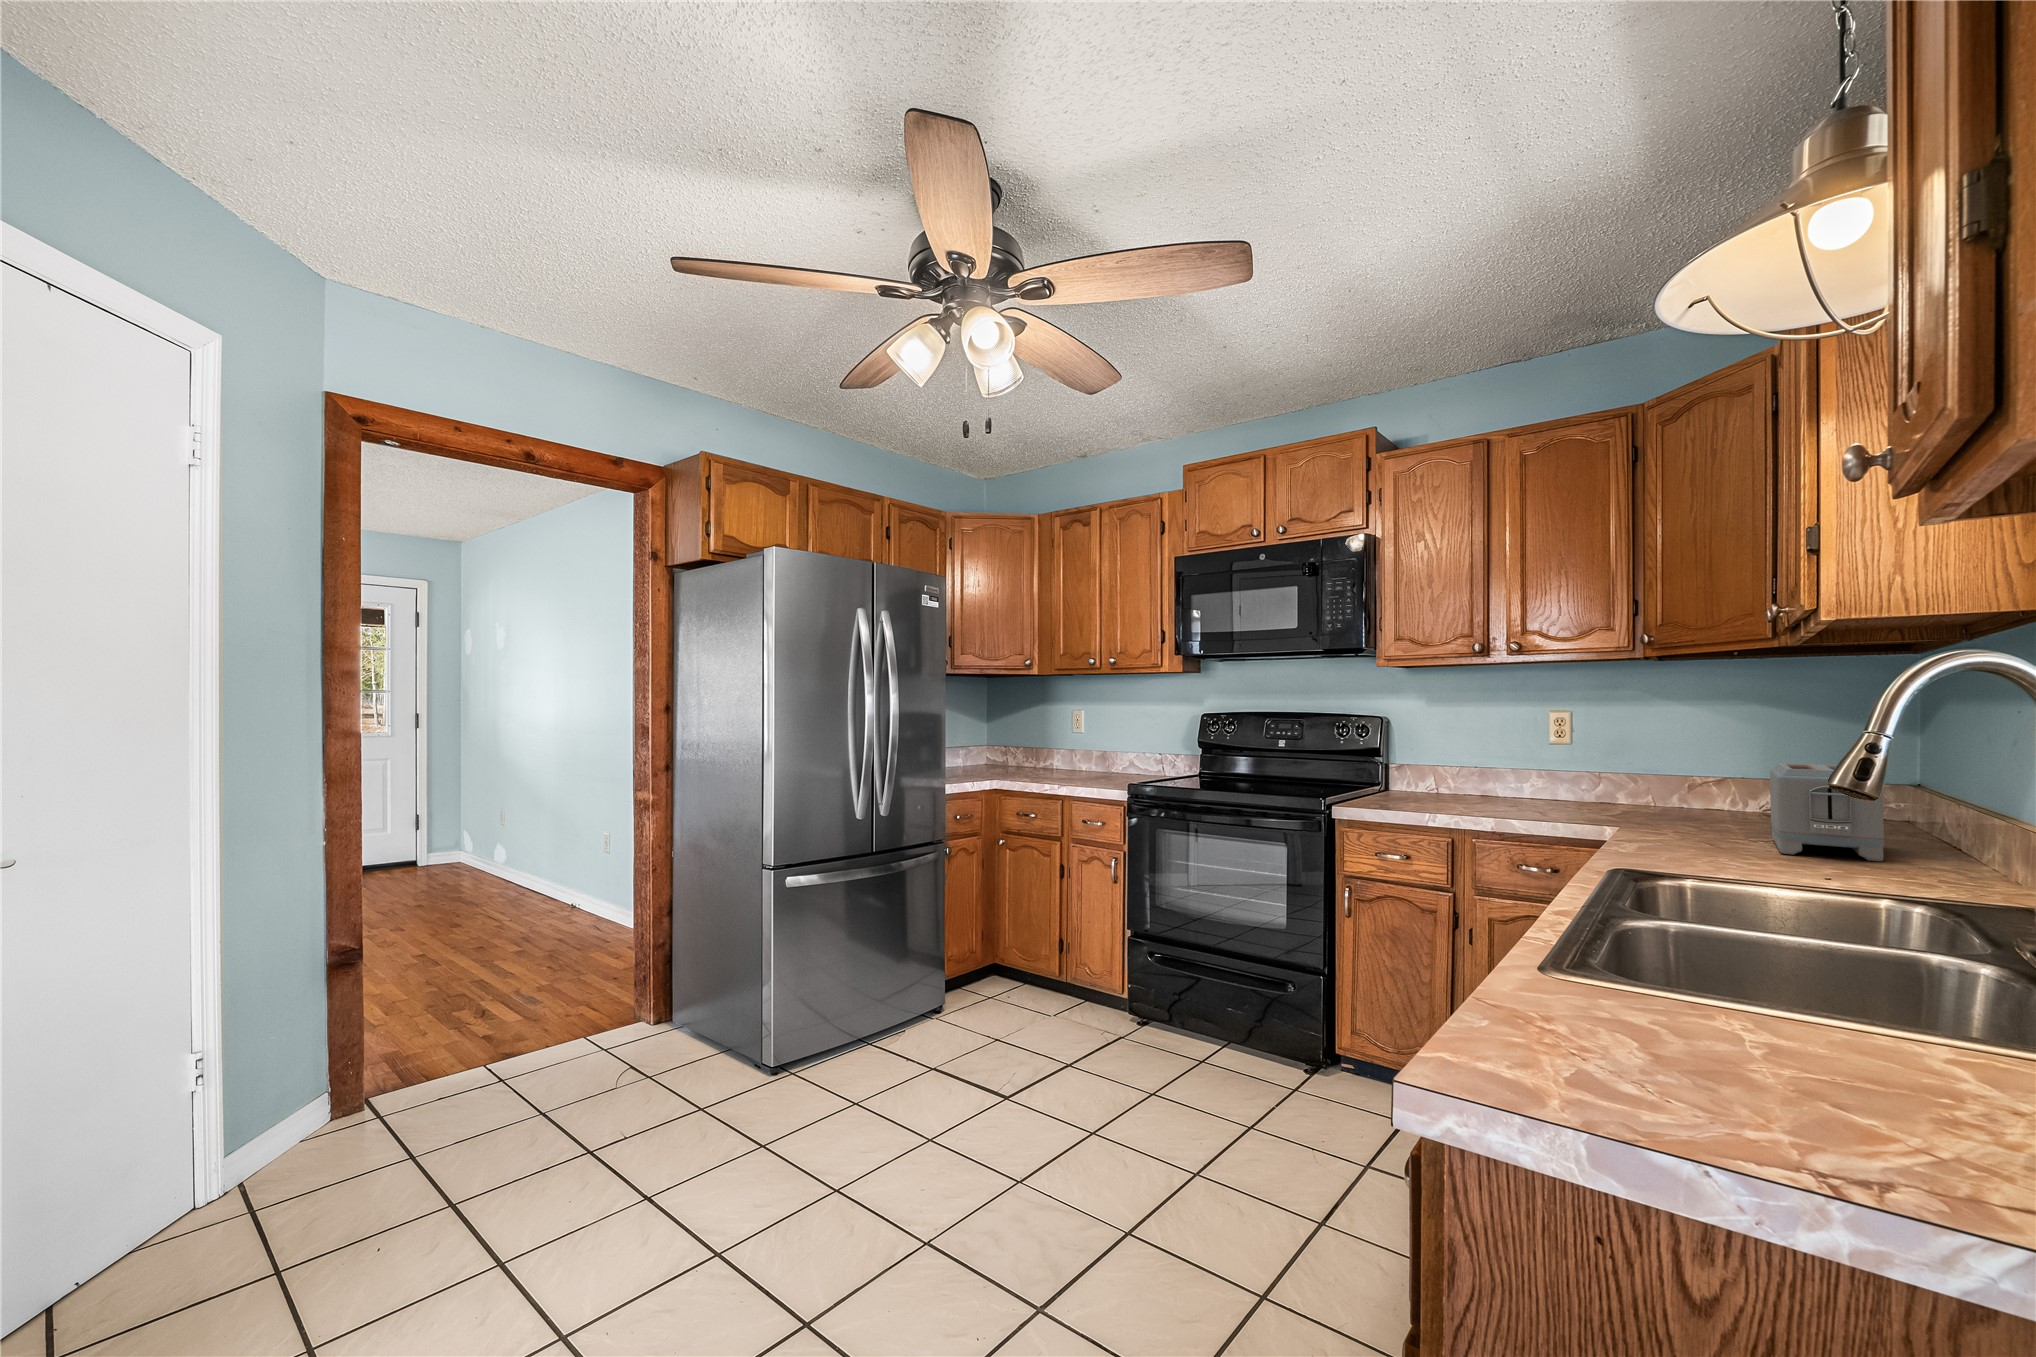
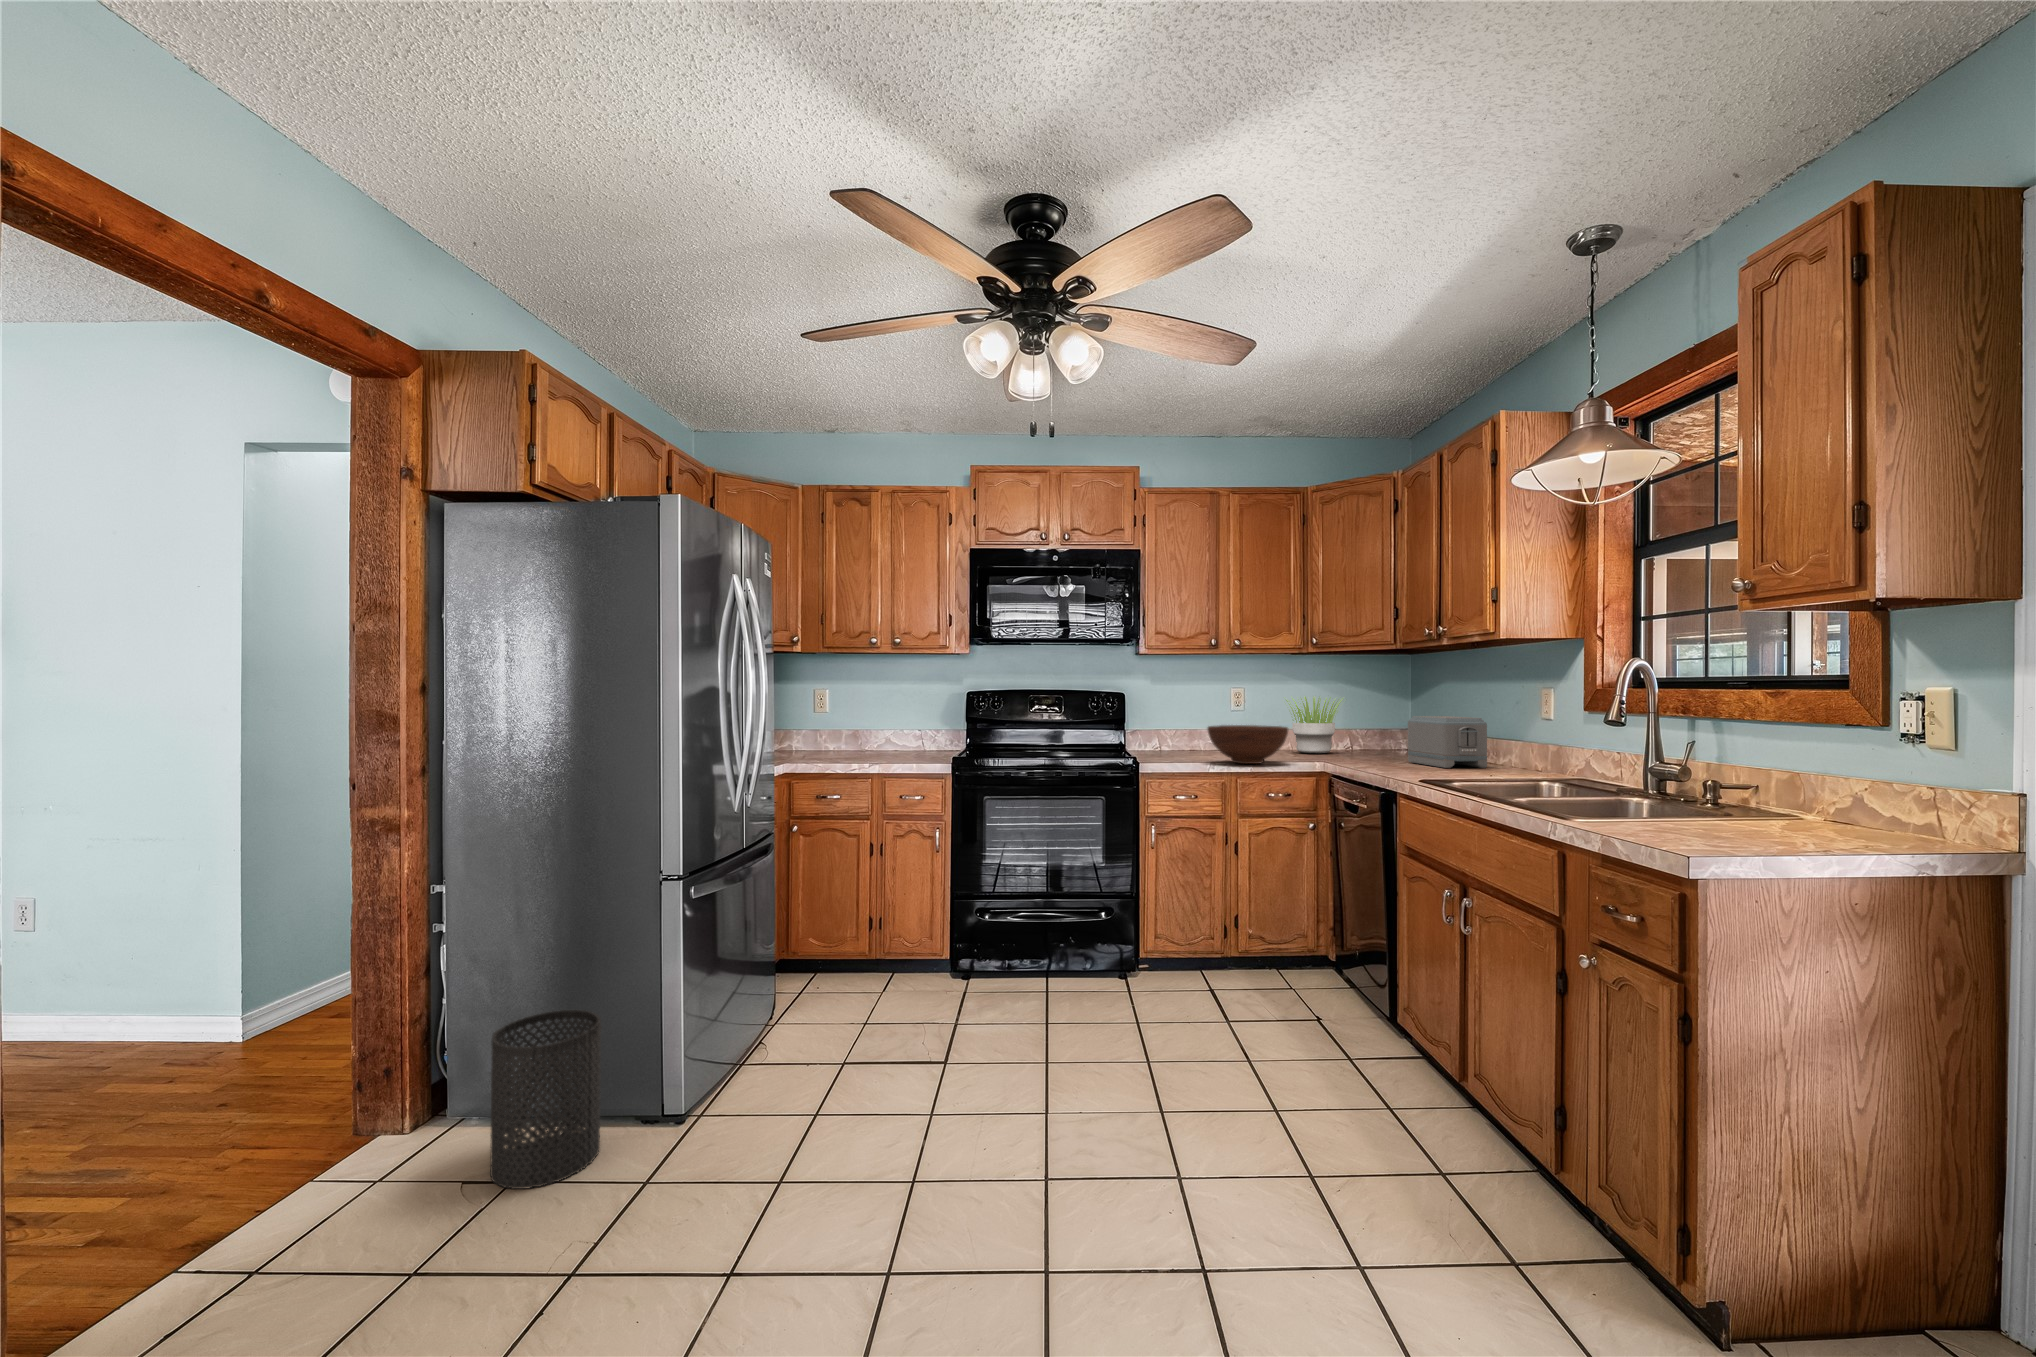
potted plant: none [1629,722,1759,815] -> present [1285,696,1343,754]
fruit bowl: none [1425,763,1548,820] -> present [1208,725,1288,764]
trash can: none [641,956,718,1080] -> present [490,1010,602,1189]

